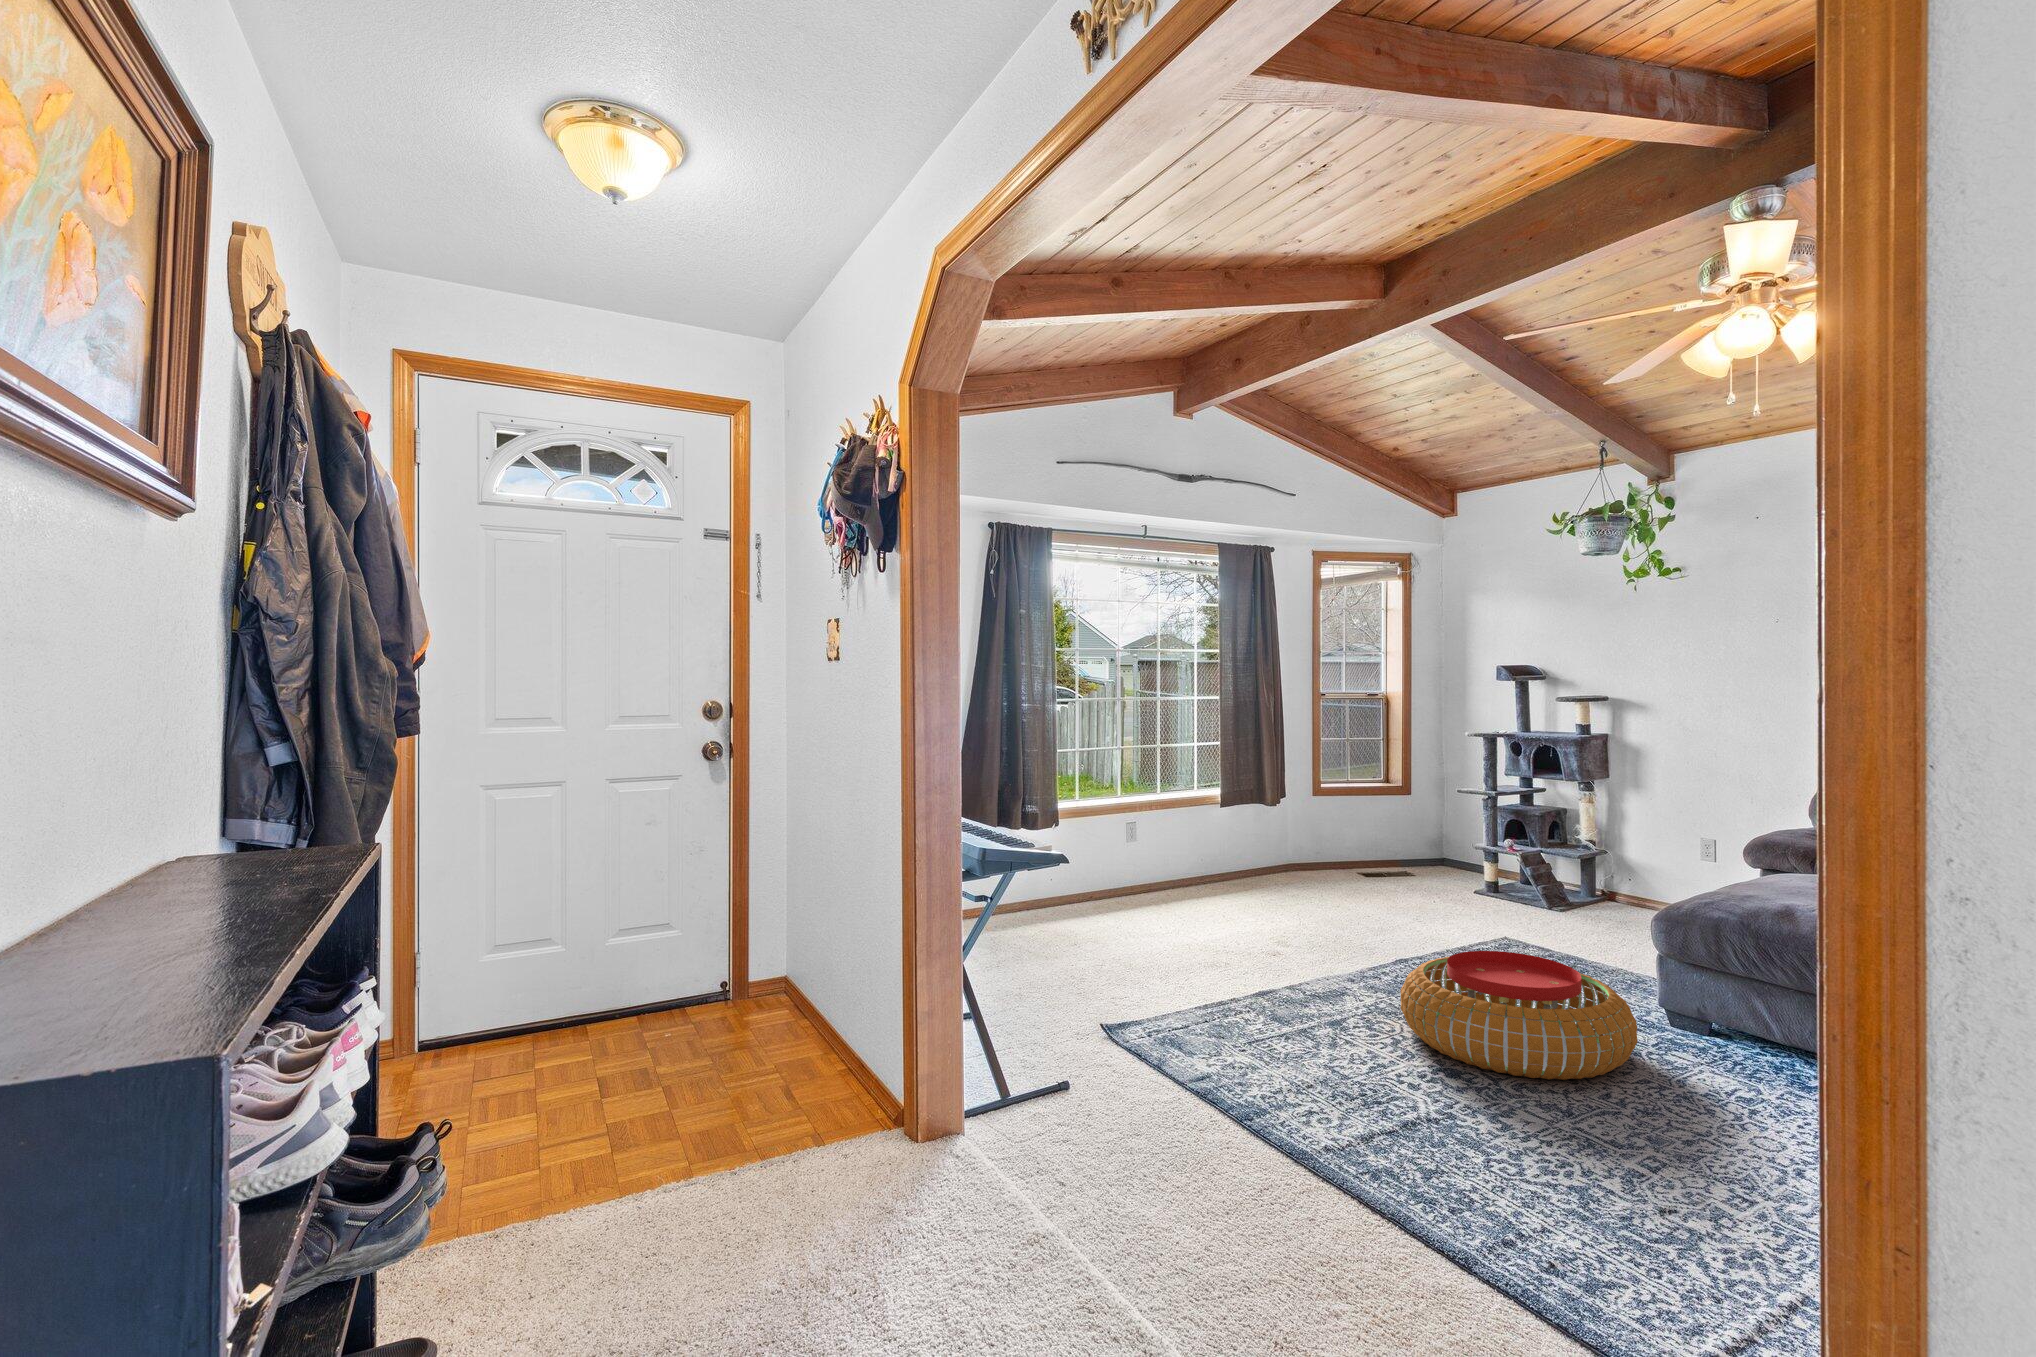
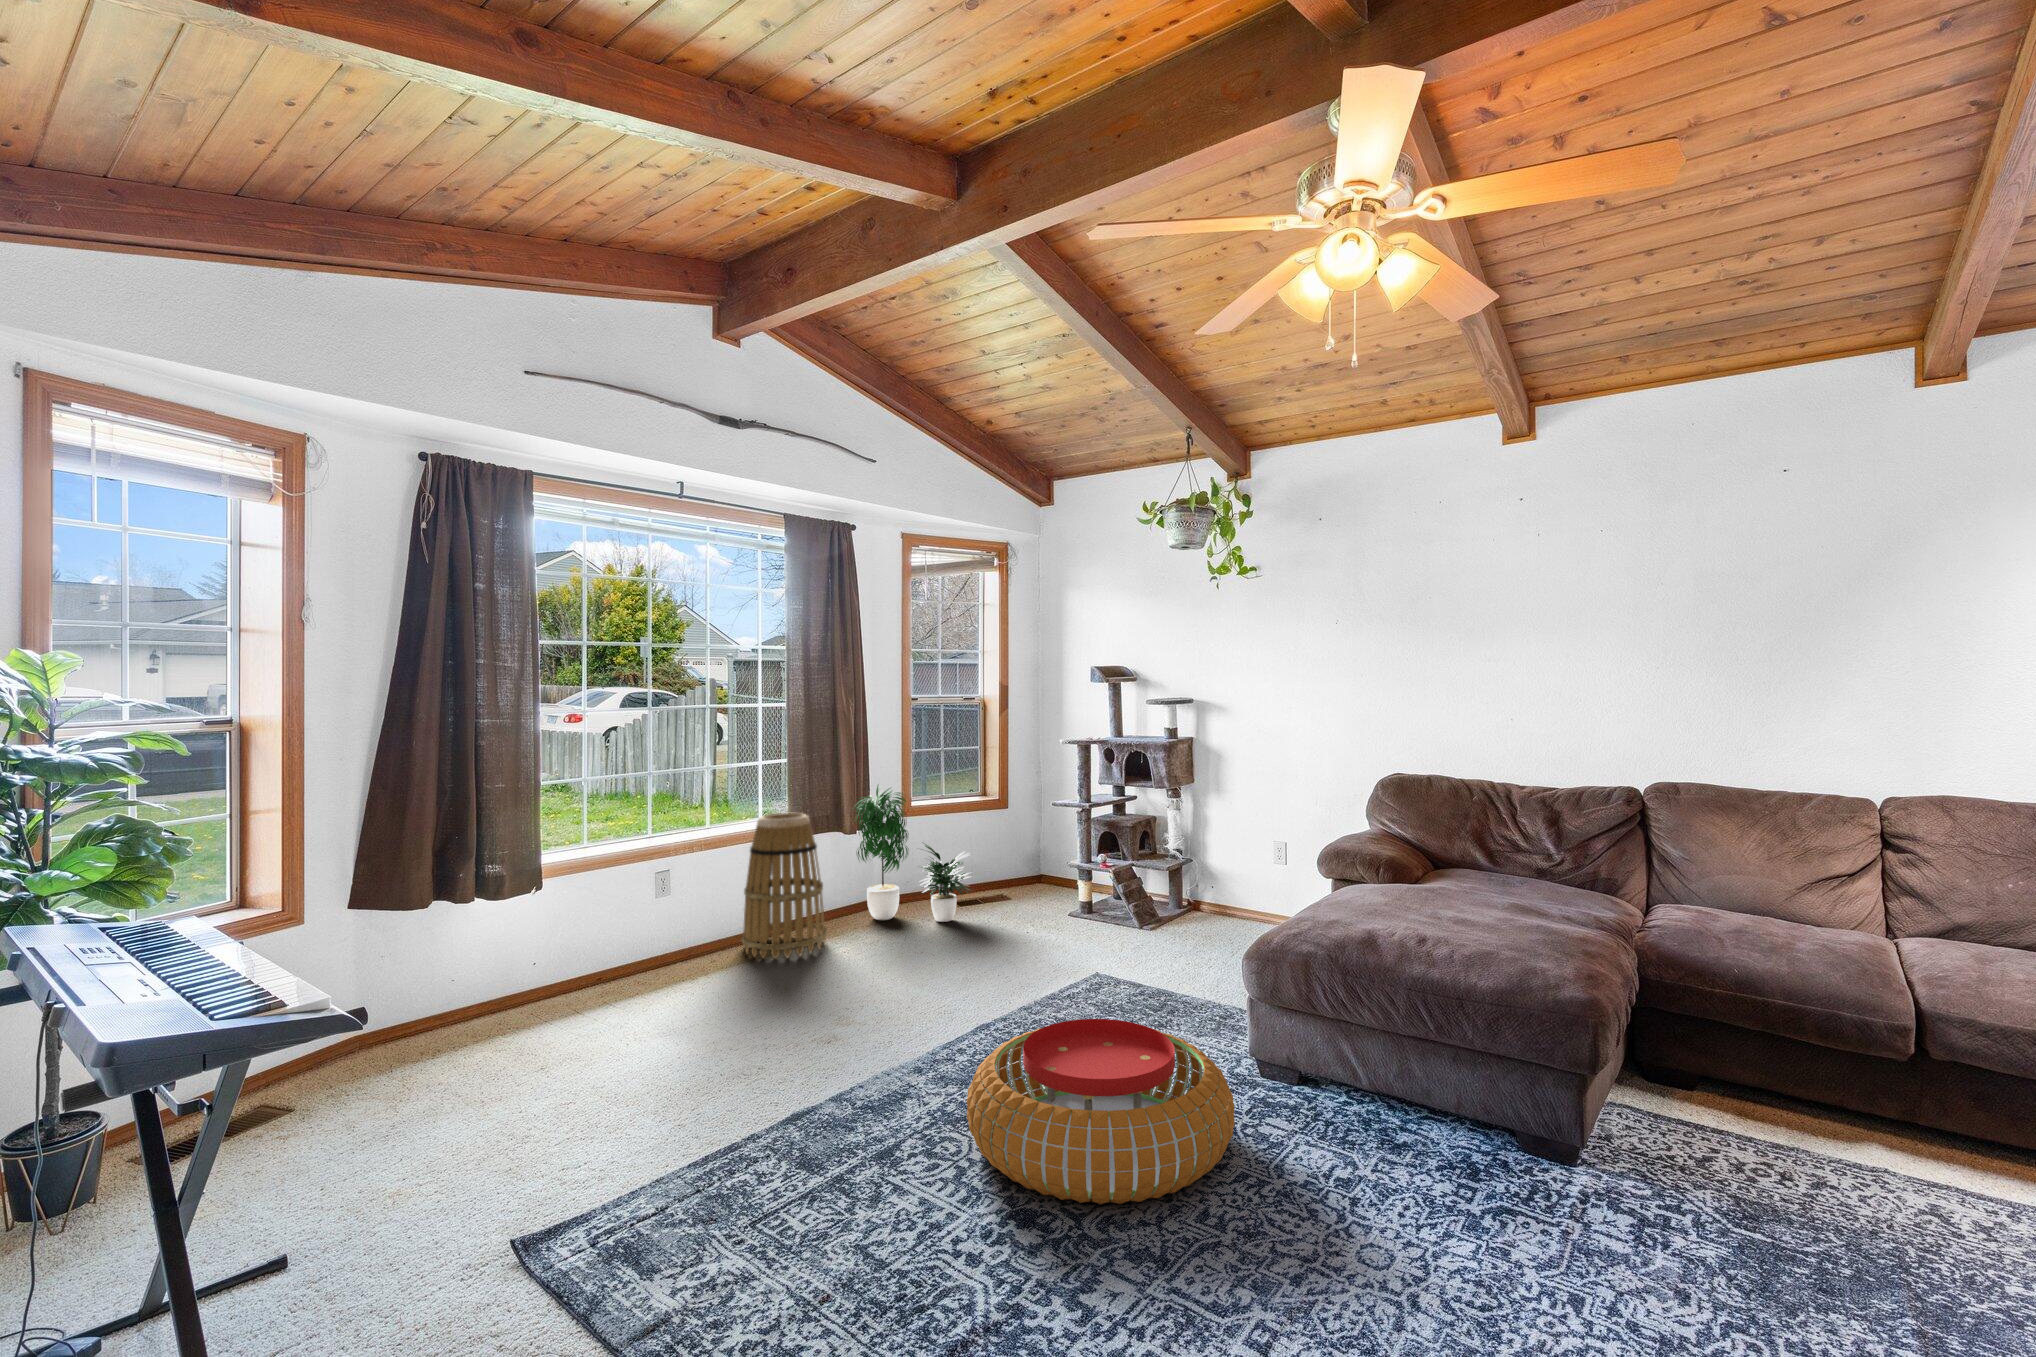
potted plant: none [1271,765,1381,888] -> present [853,784,972,922]
basket: none [1187,785,1254,900] -> present [742,813,827,958]

